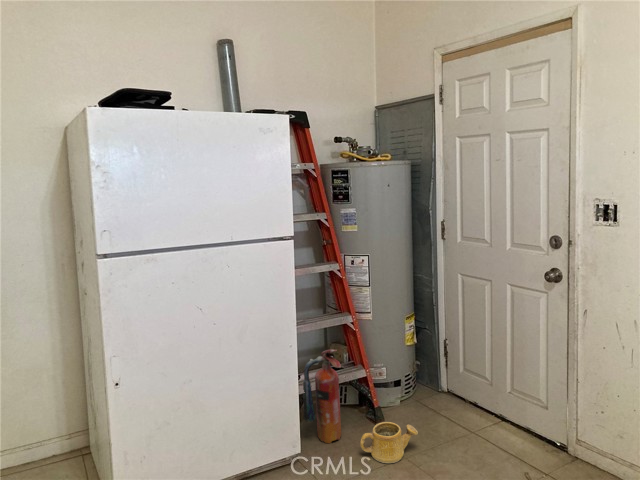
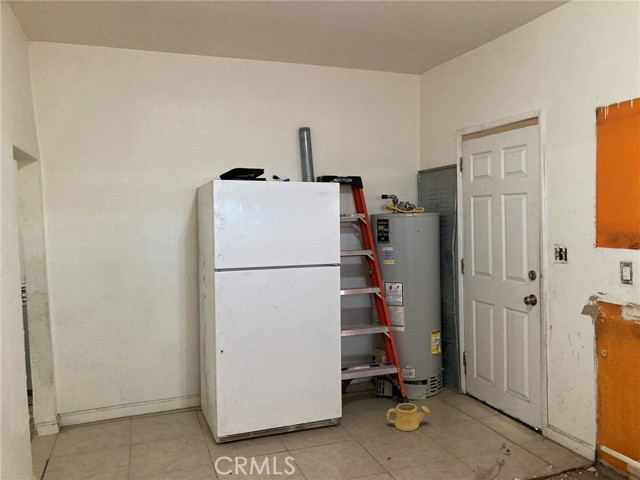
fire extinguisher: present [303,349,341,443] -> none [348,347,376,417]

